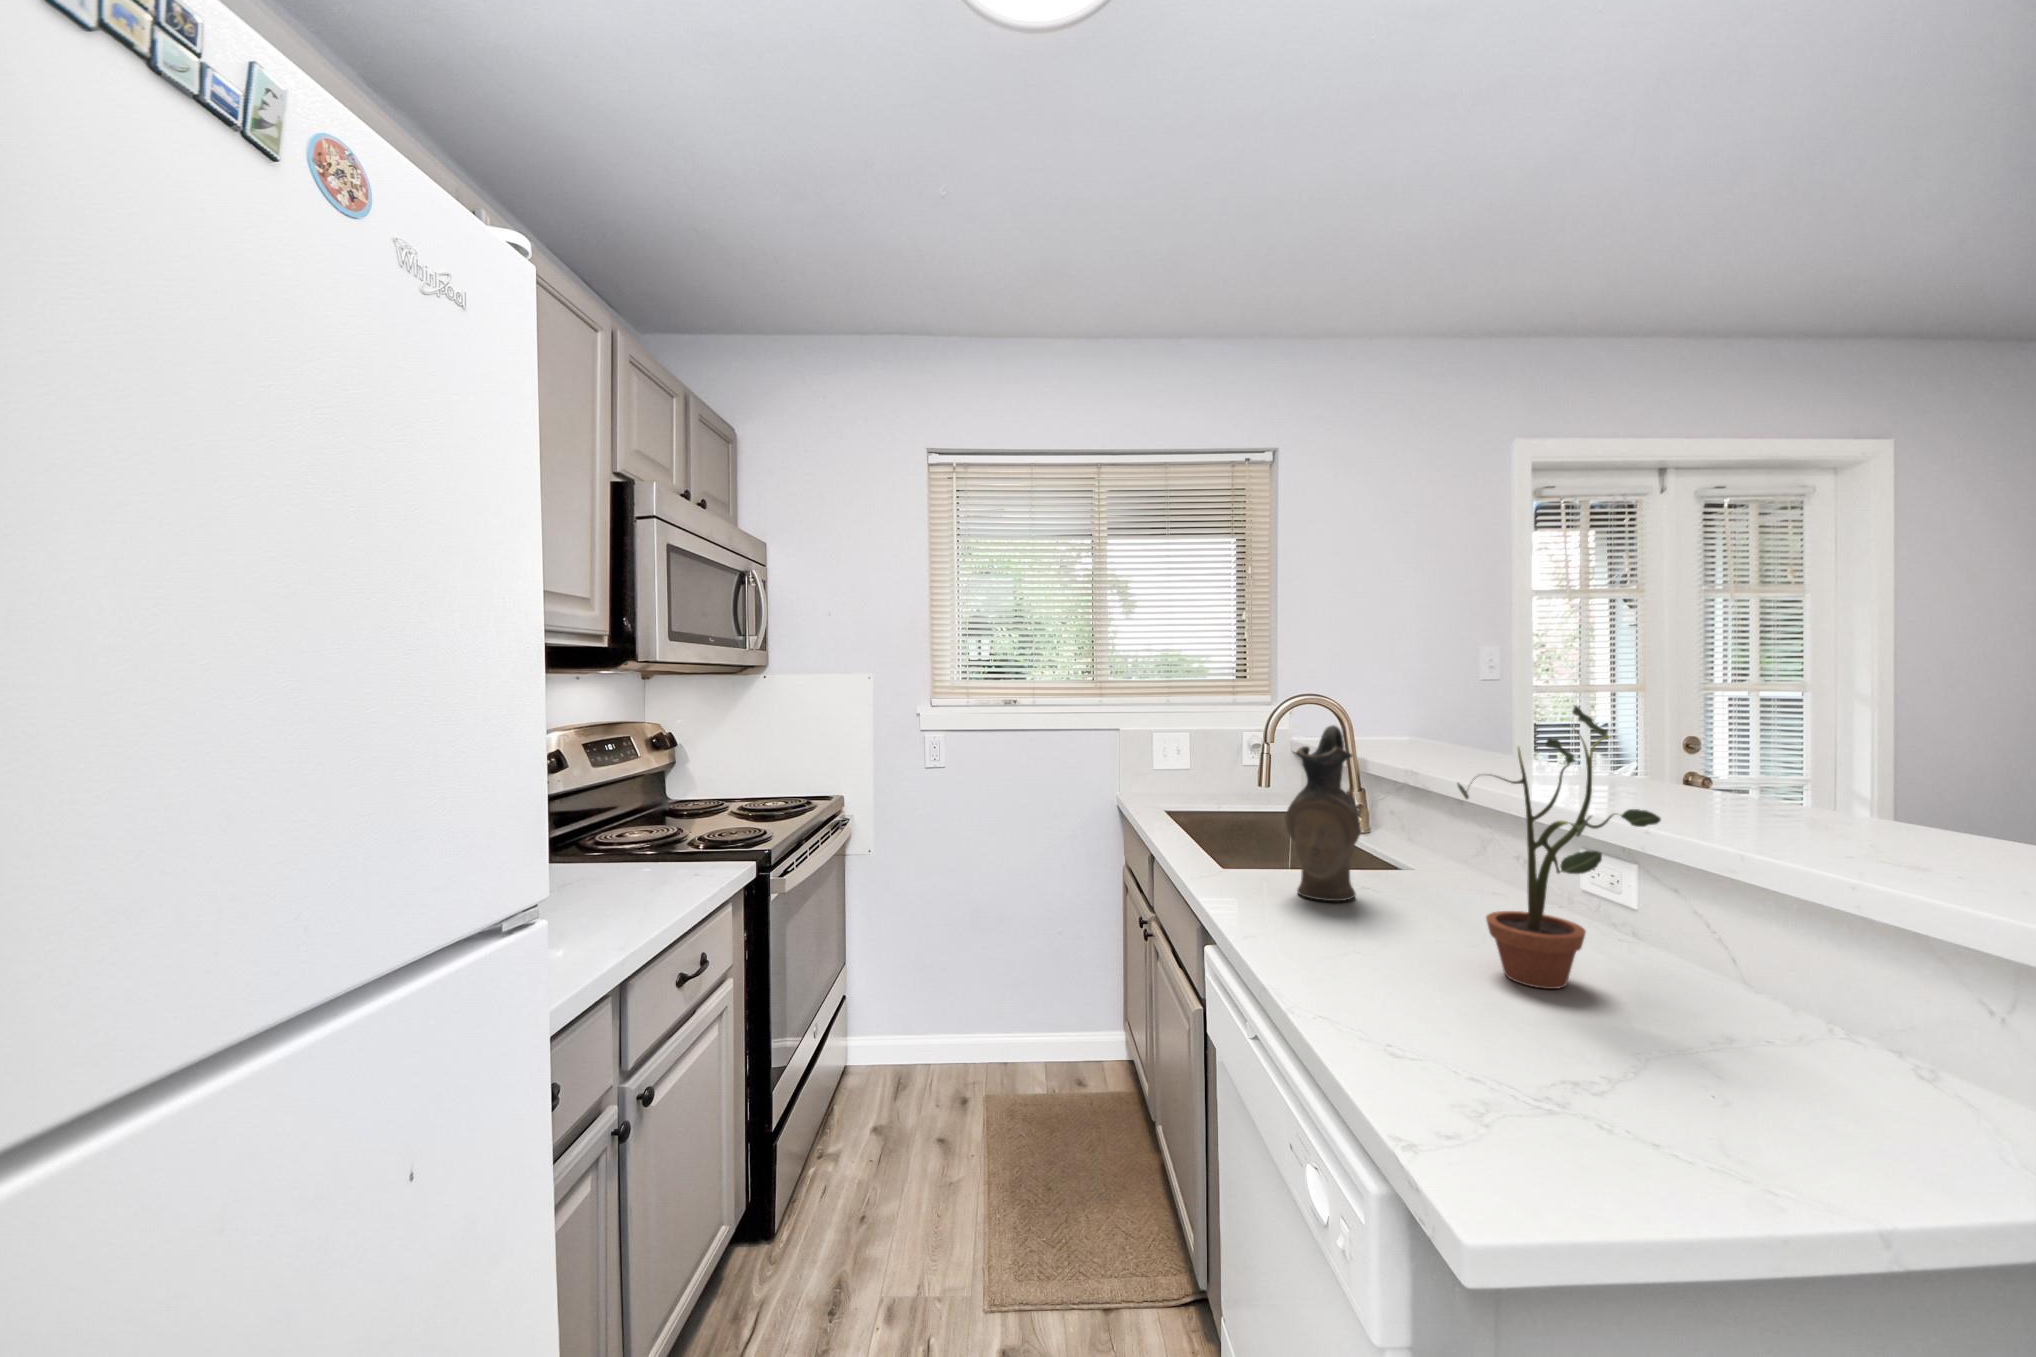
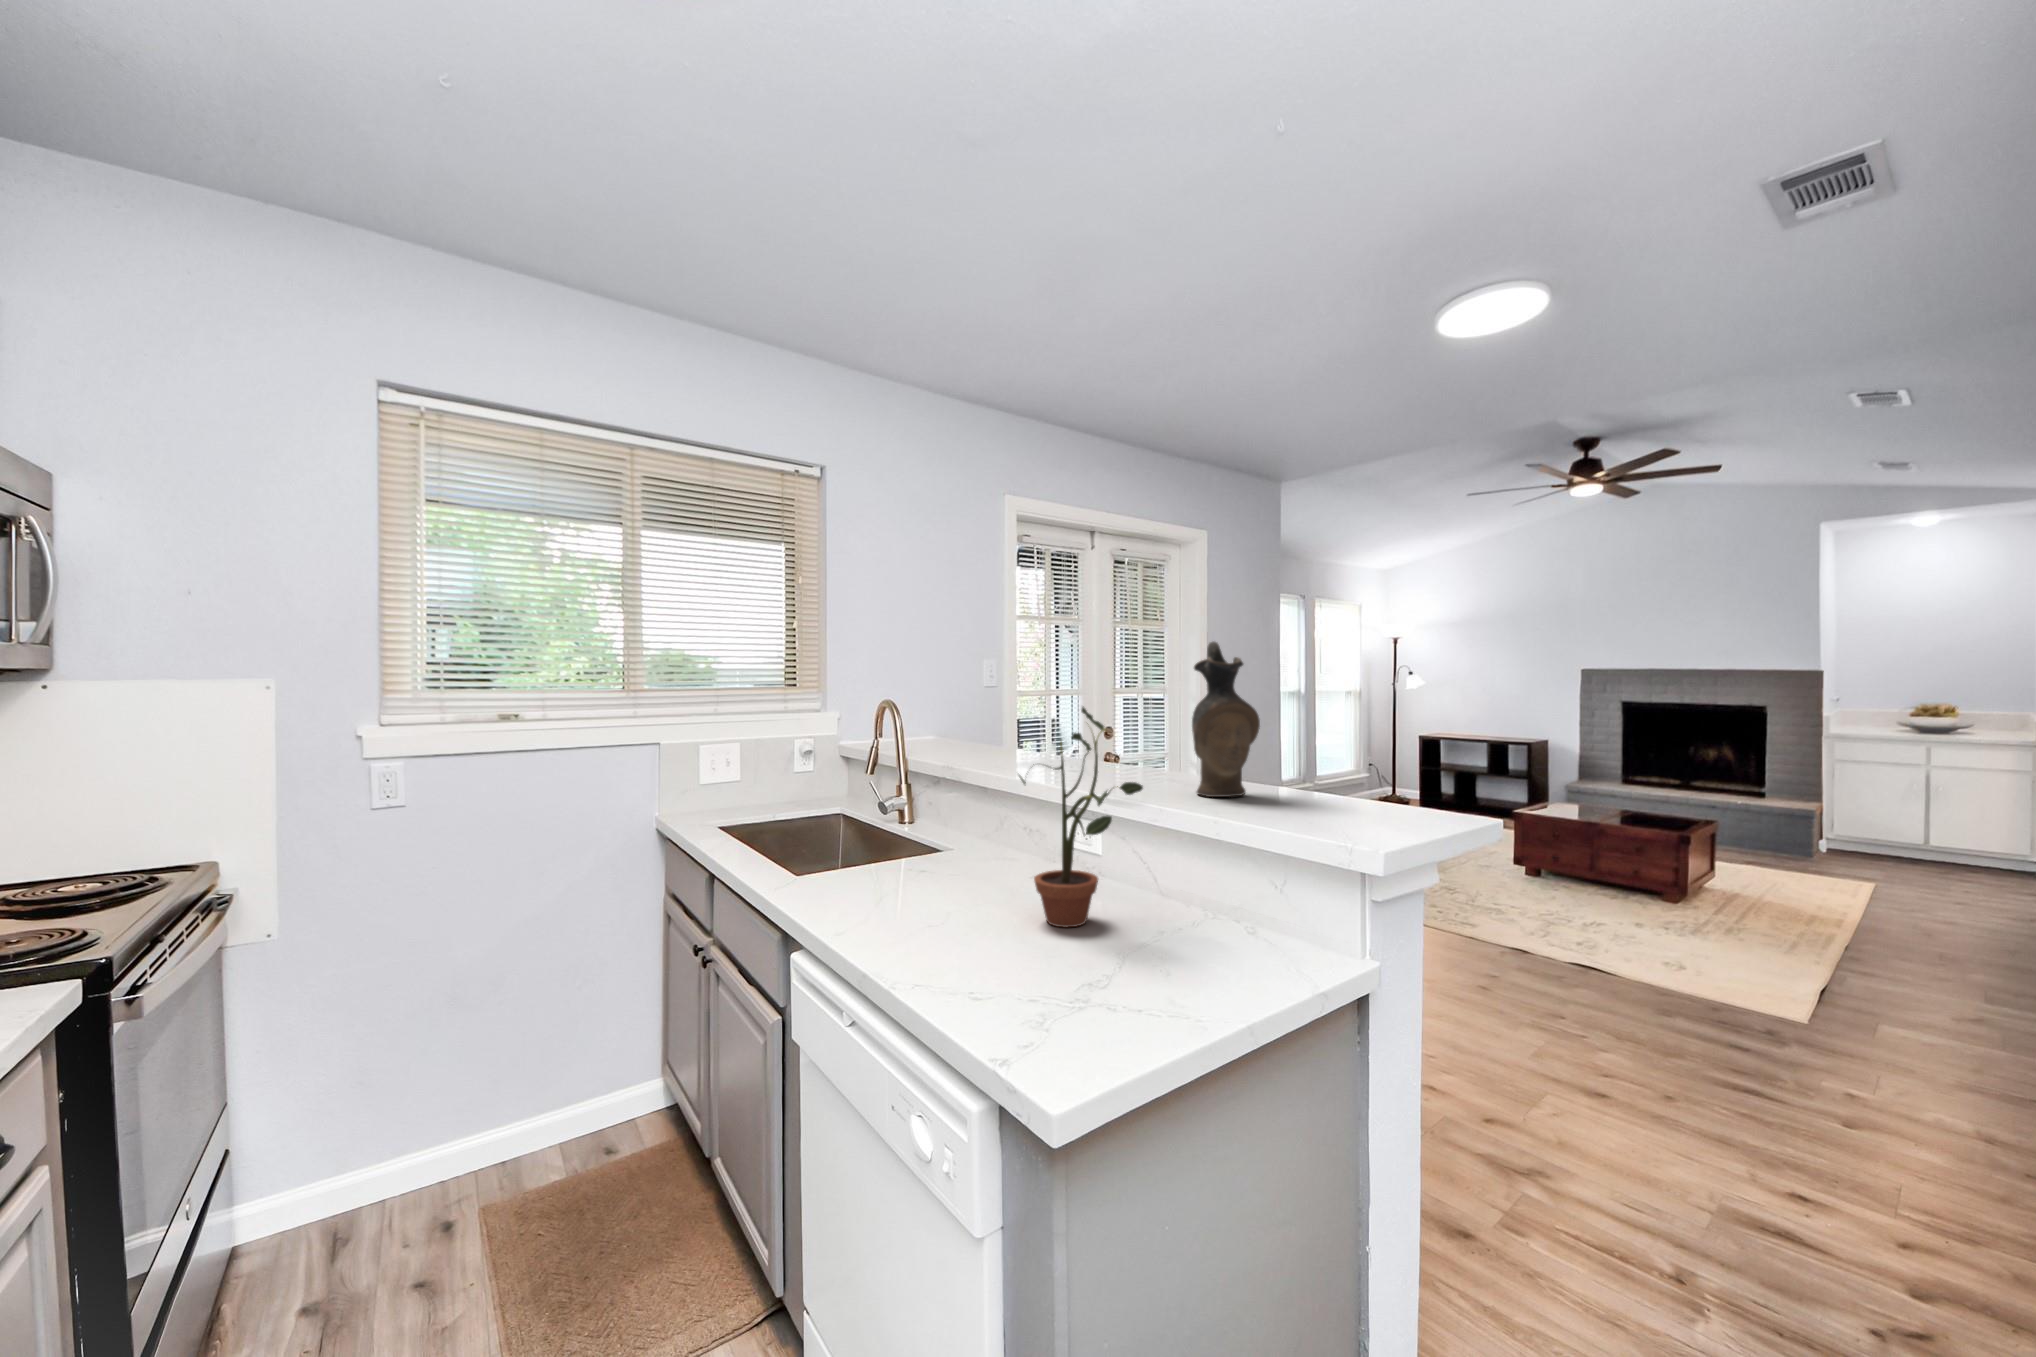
ceramic pitcher: present [1285,725,1360,901] -> present [1192,641,1260,797]

